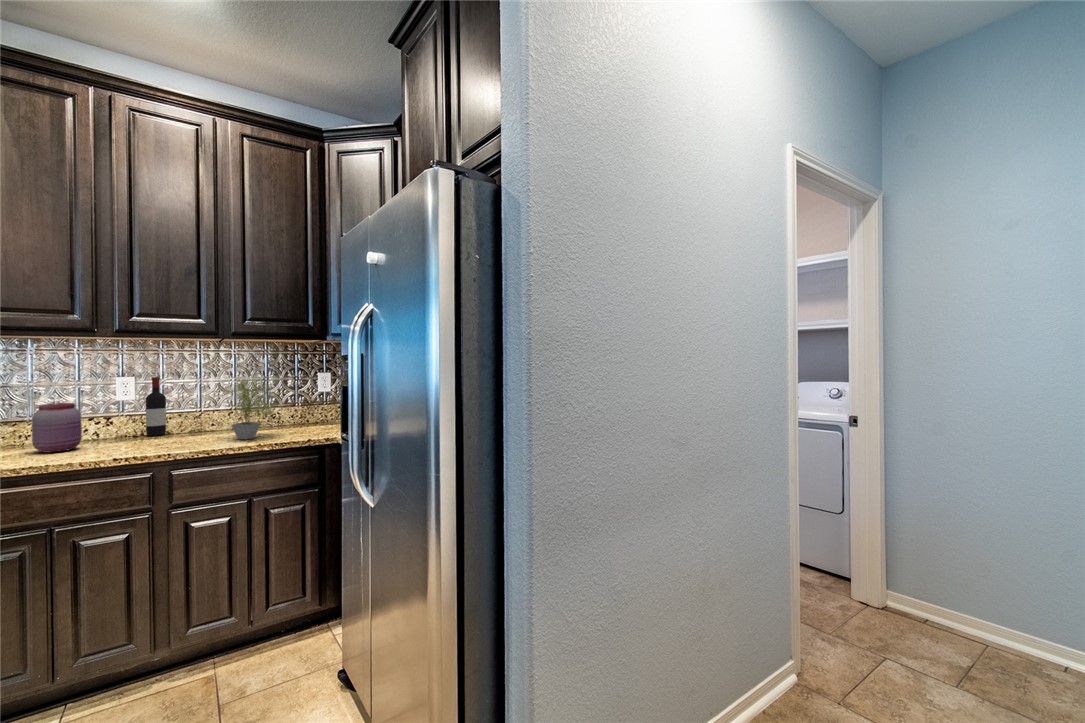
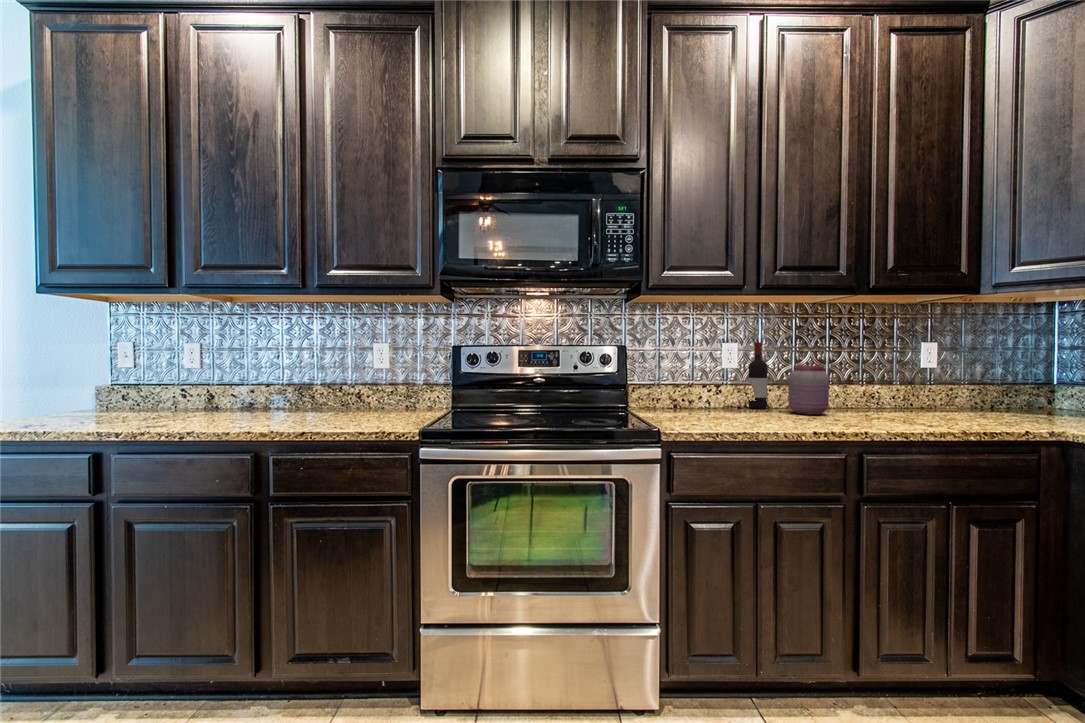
potted plant: present [228,369,280,439] -> none [868,326,960,422]
jar: present [32,403,82,453] -> present [788,365,829,415]

